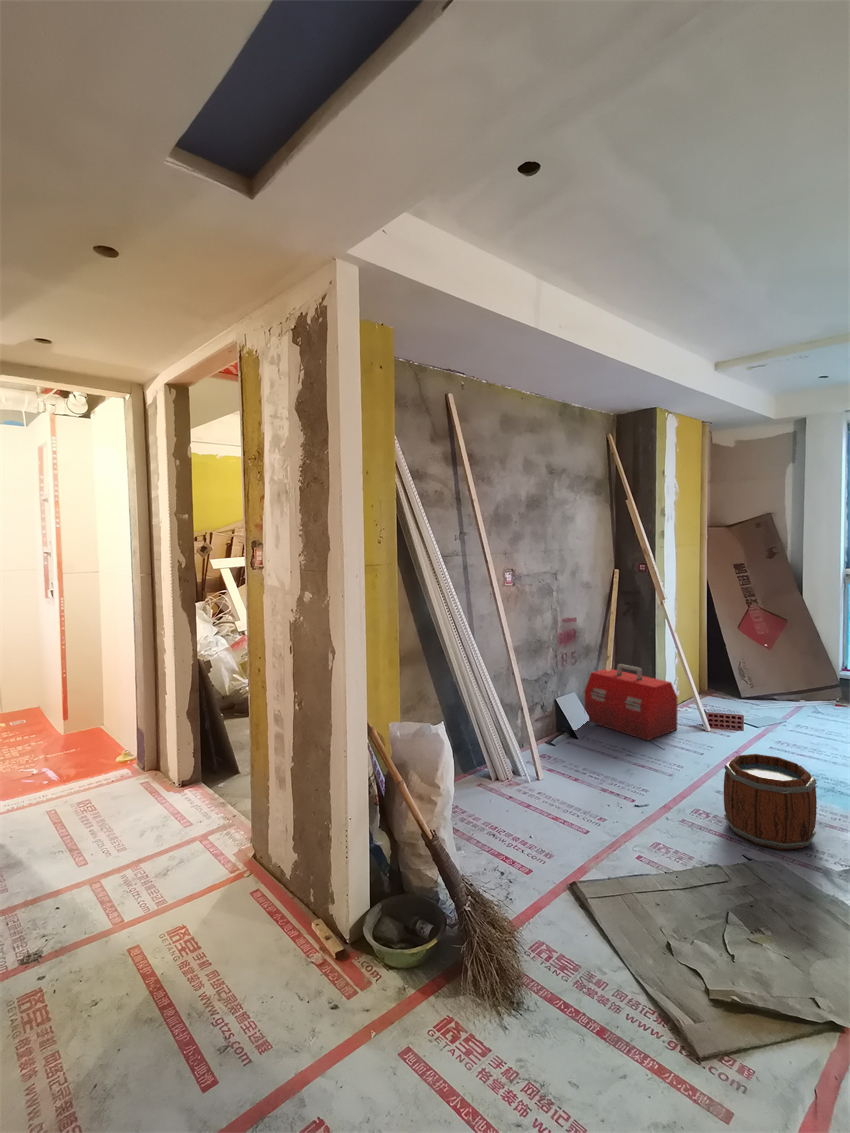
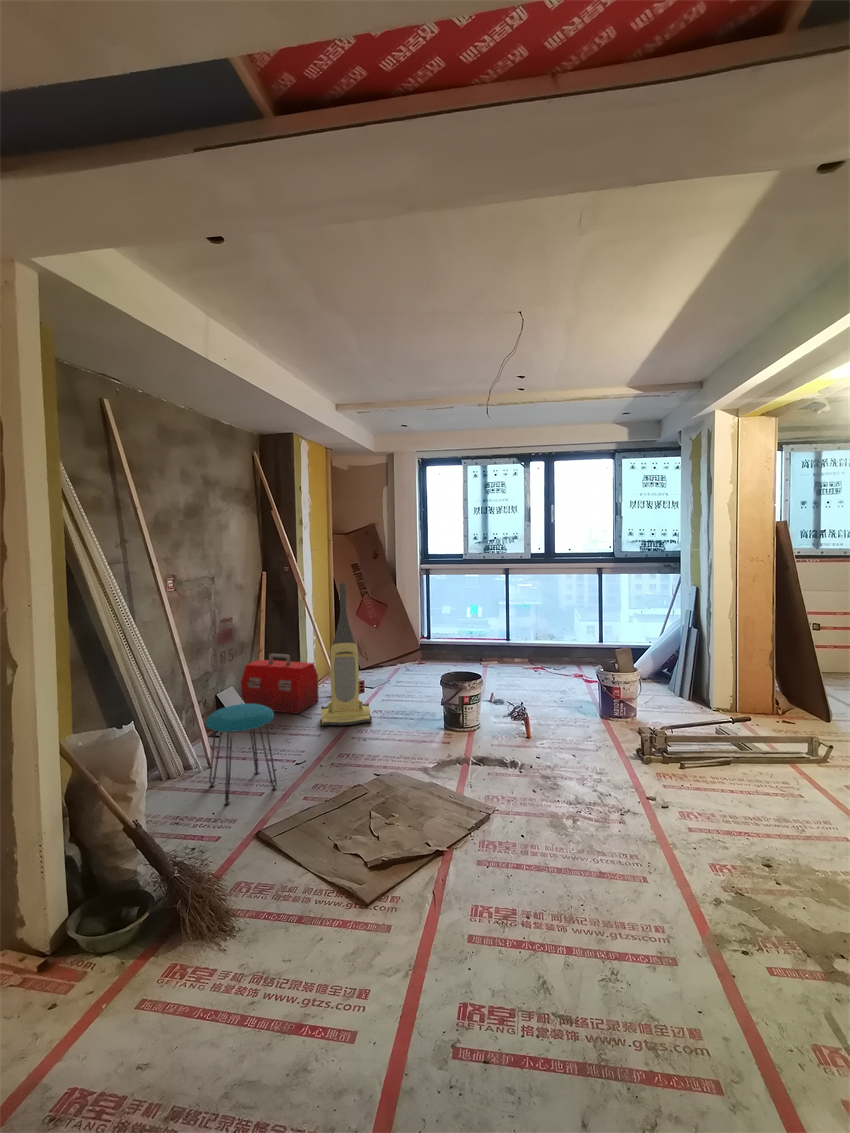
vacuum cleaner: none [674,587,748,774] -> present [320,583,372,726]
stool: none [528,721,605,834] -> present [206,704,277,805]
bucket: present [724,754,817,850] -> none [360,702,417,766]

